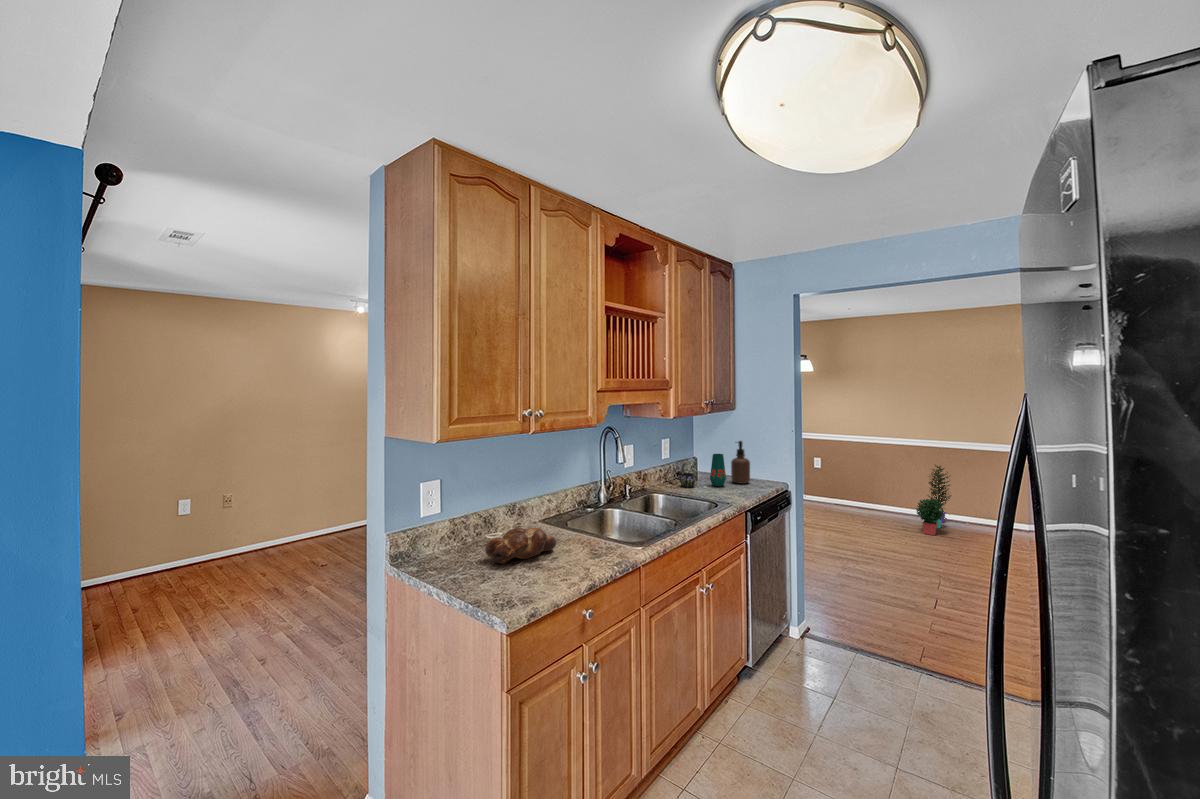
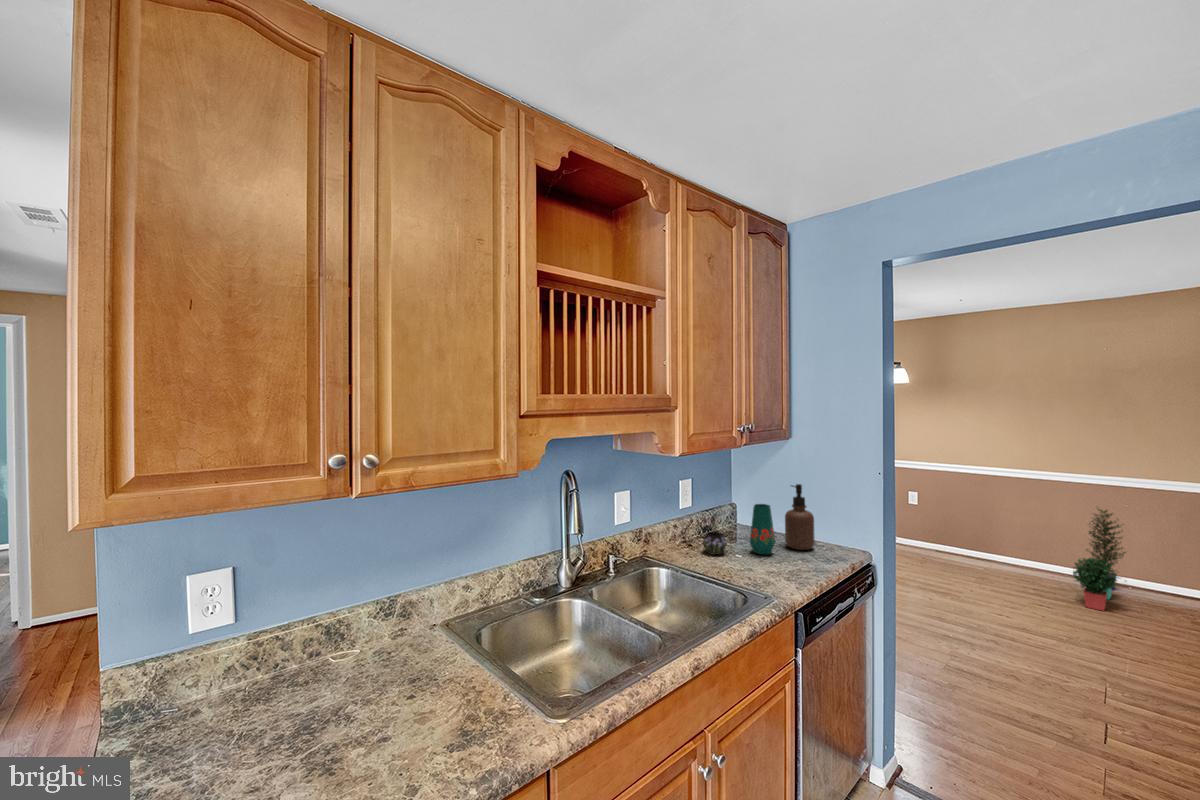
bread loaf: present [485,527,556,564] -> none [254,660,408,753]

